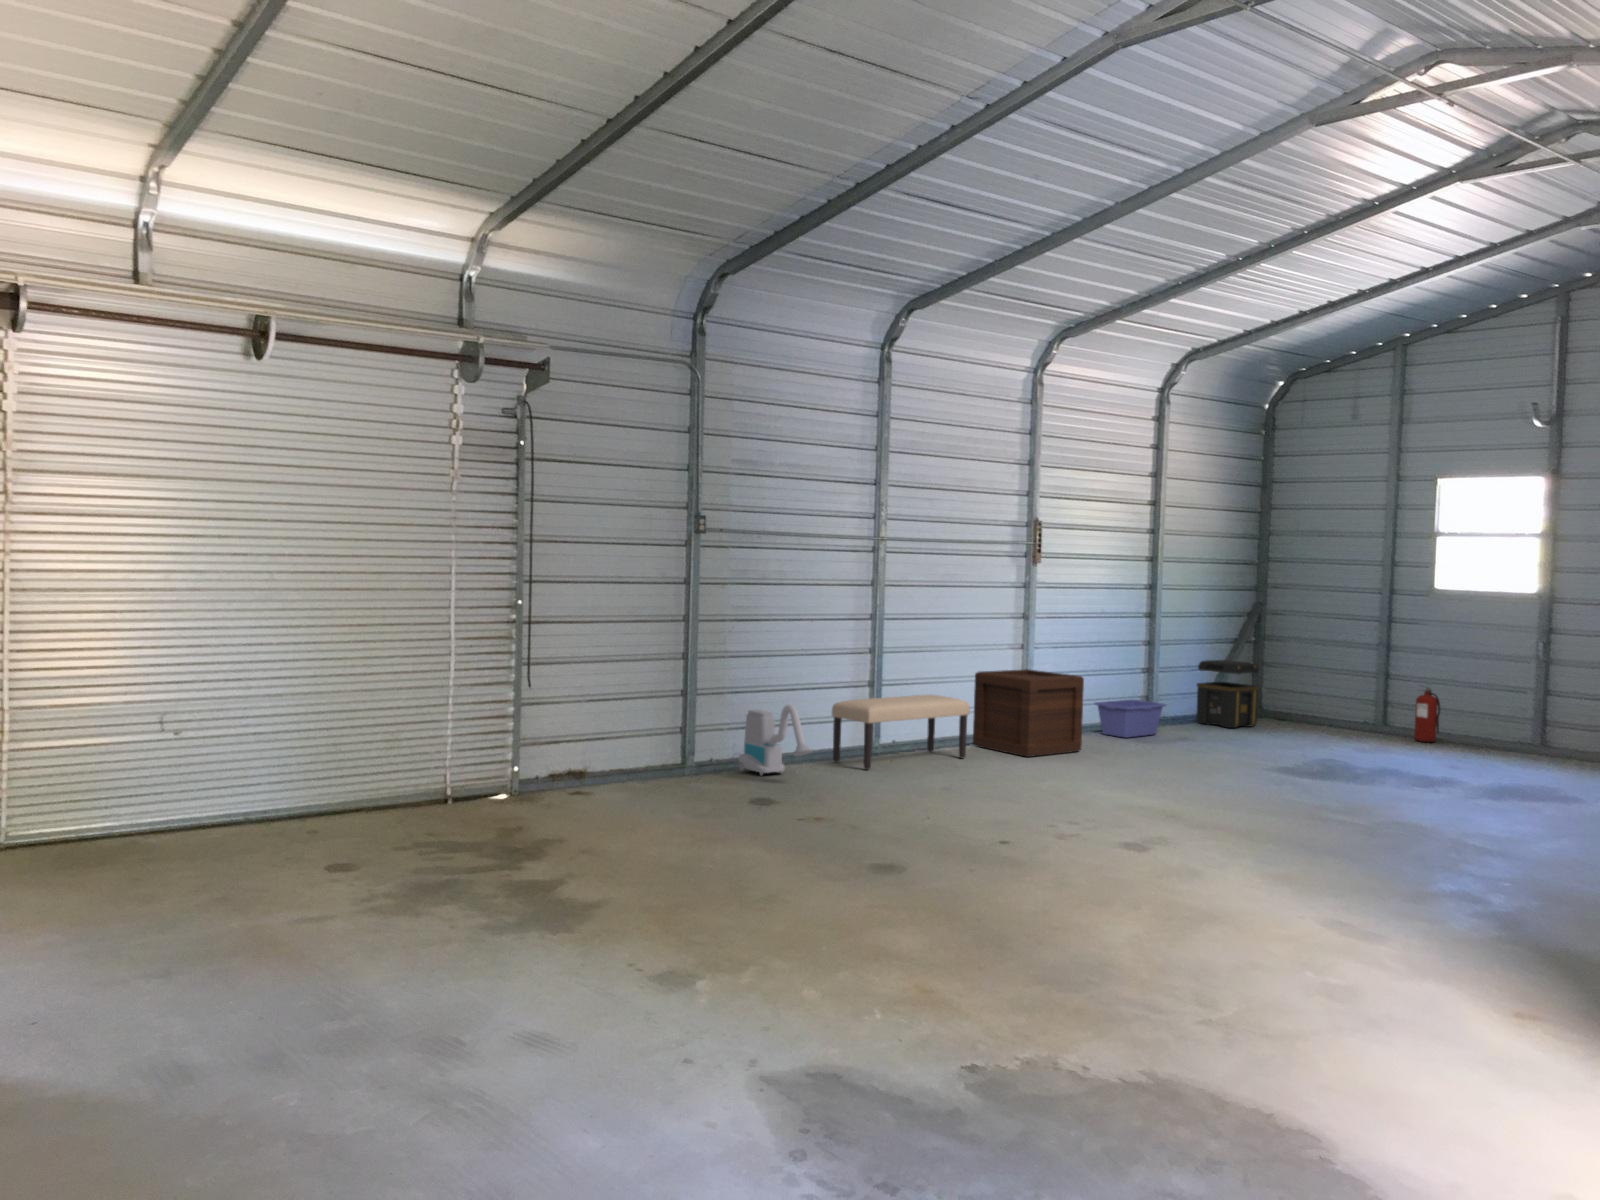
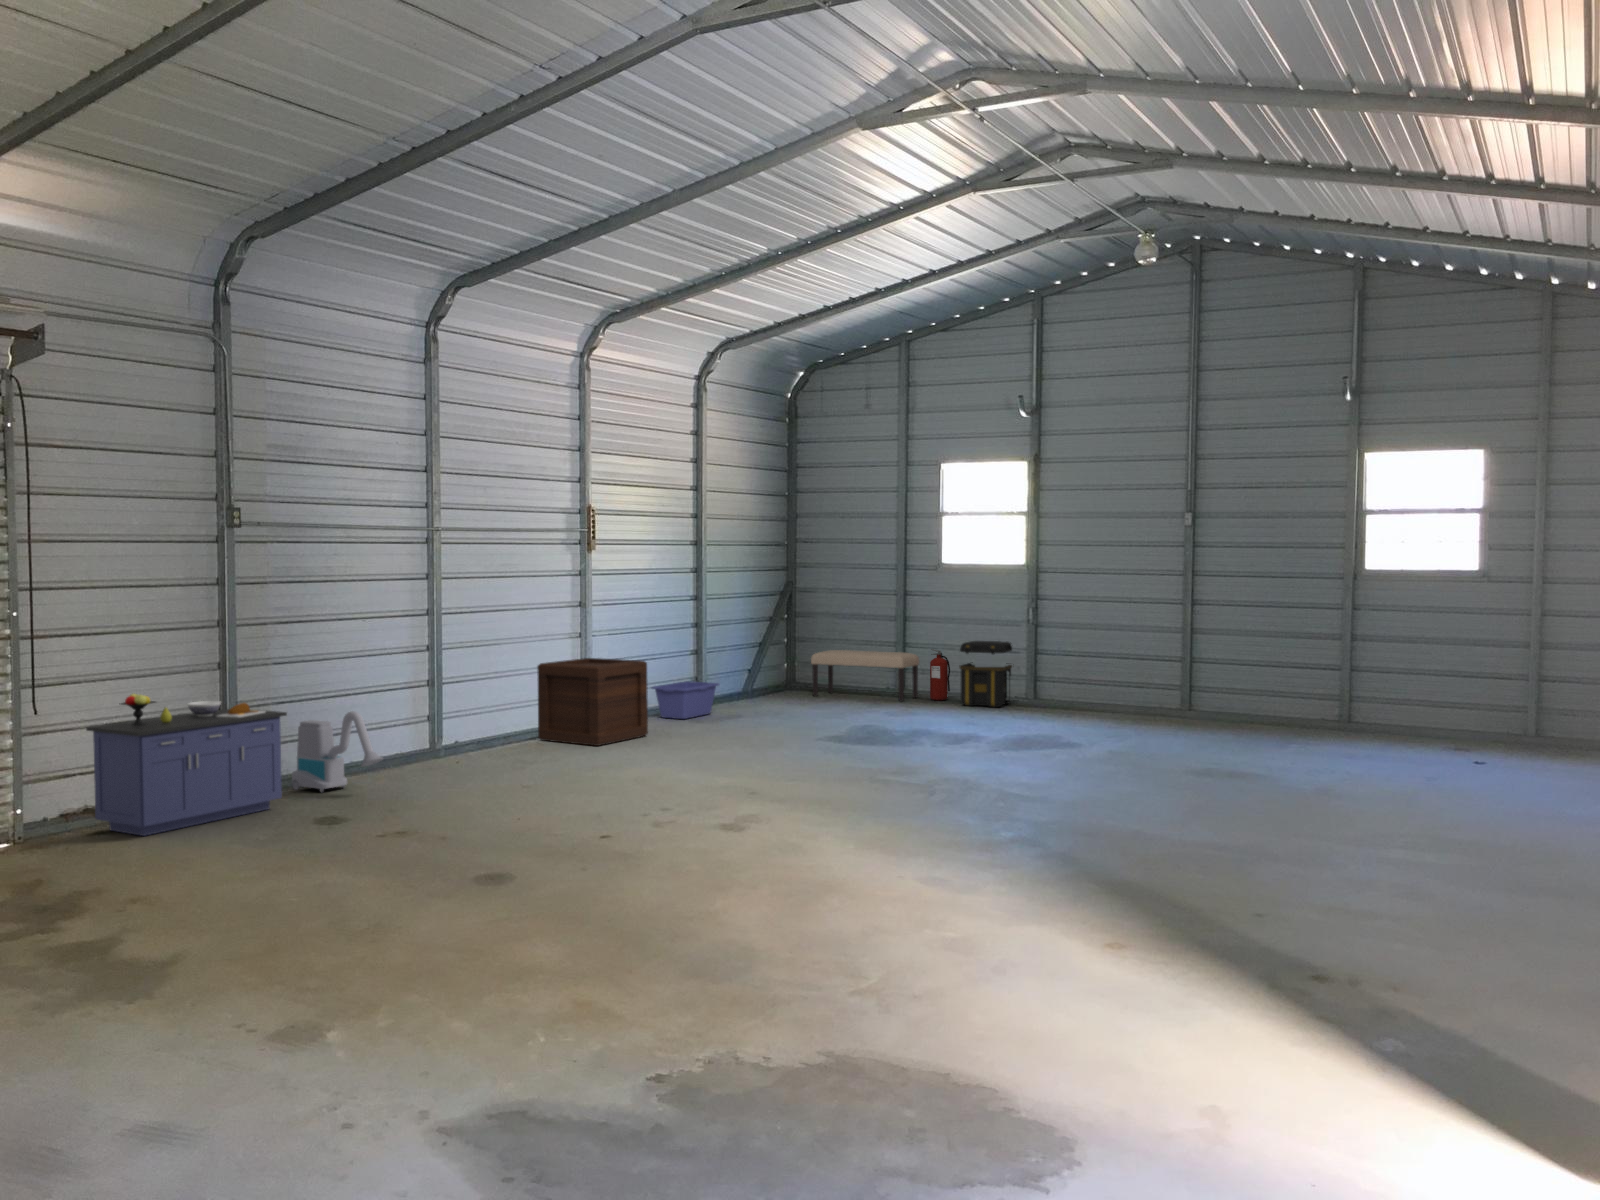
toolbox: present [1196,660,1259,728] -> present [959,641,1012,707]
storage cabinet: none [570,675,730,798] -> present [86,694,287,836]
bench: present [832,695,970,770] -> present [811,650,919,701]

